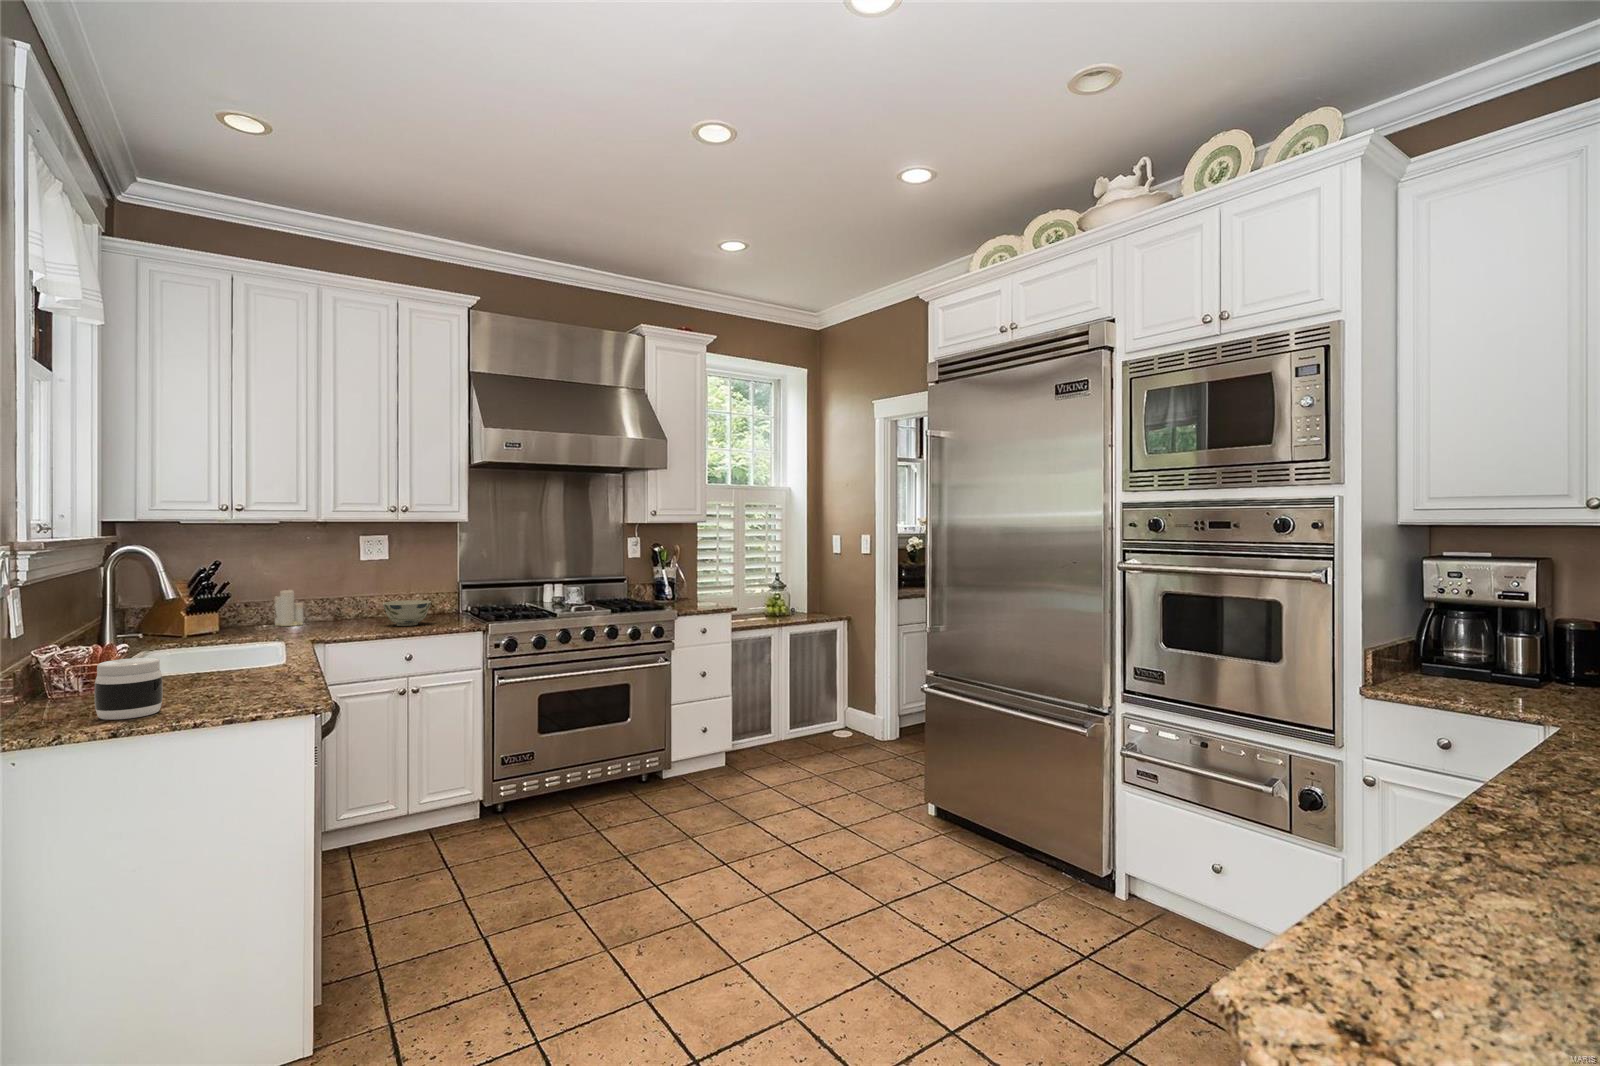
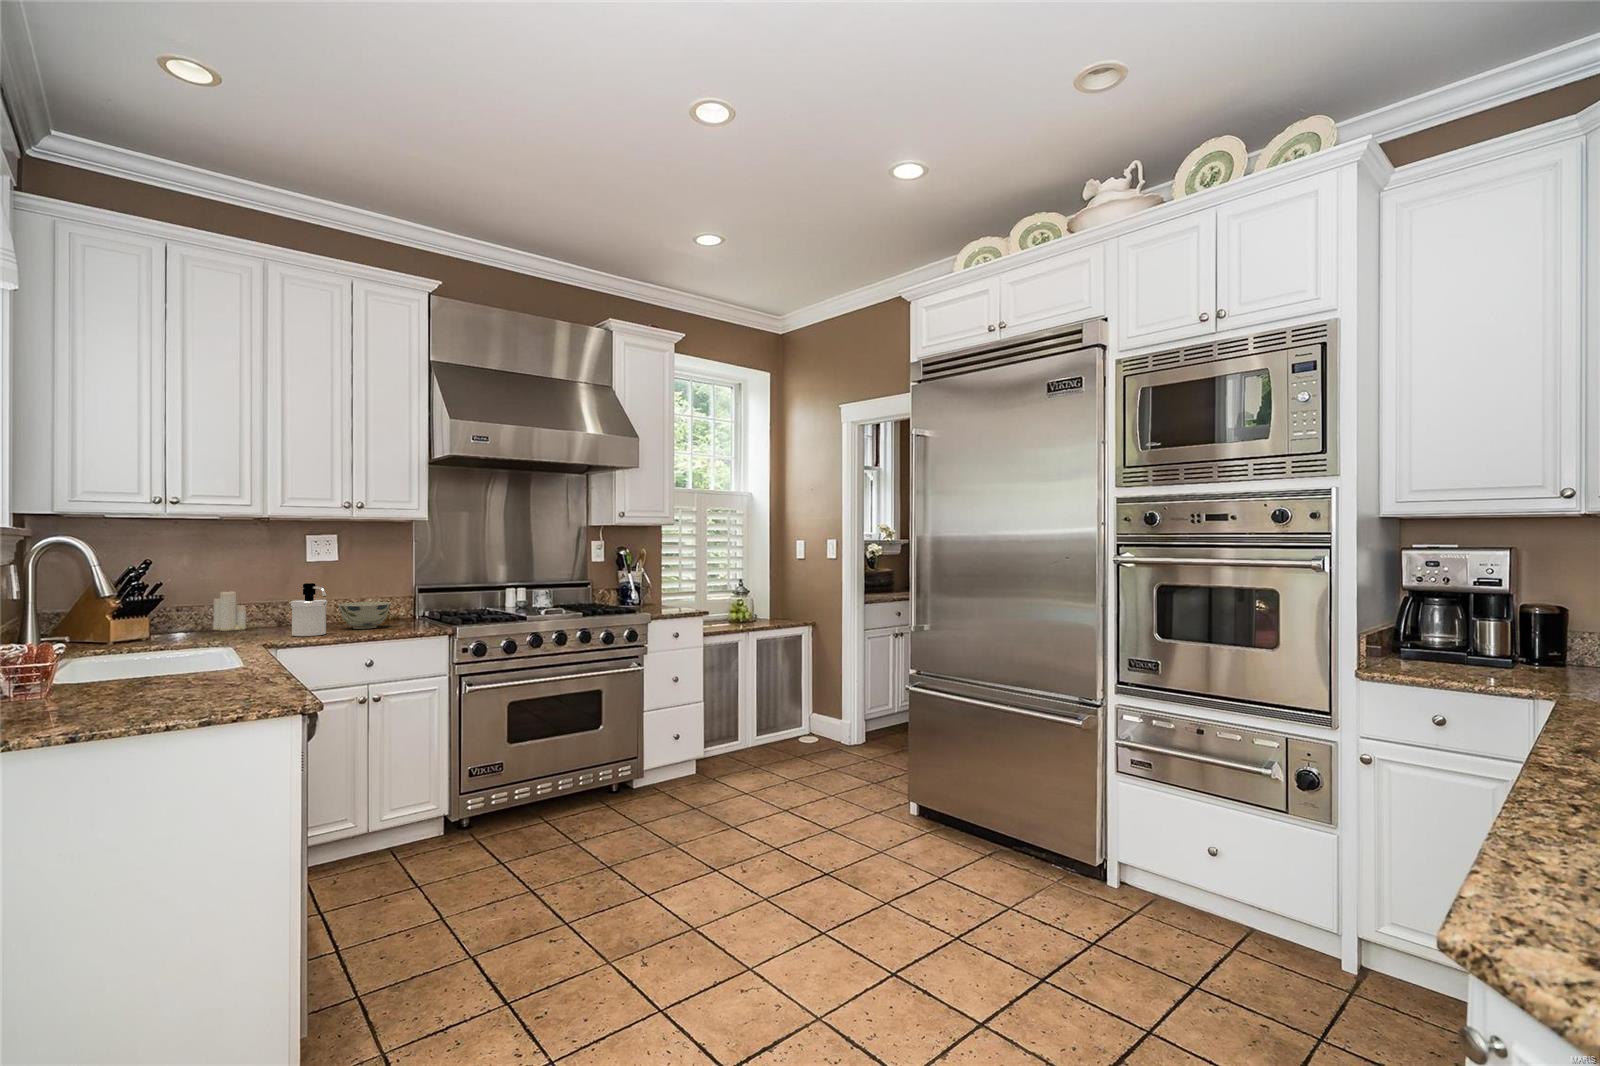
soap dispenser: none [337,584,370,634] -> present [291,583,327,636]
jar: present [95,658,163,720] -> none [68,650,144,718]

